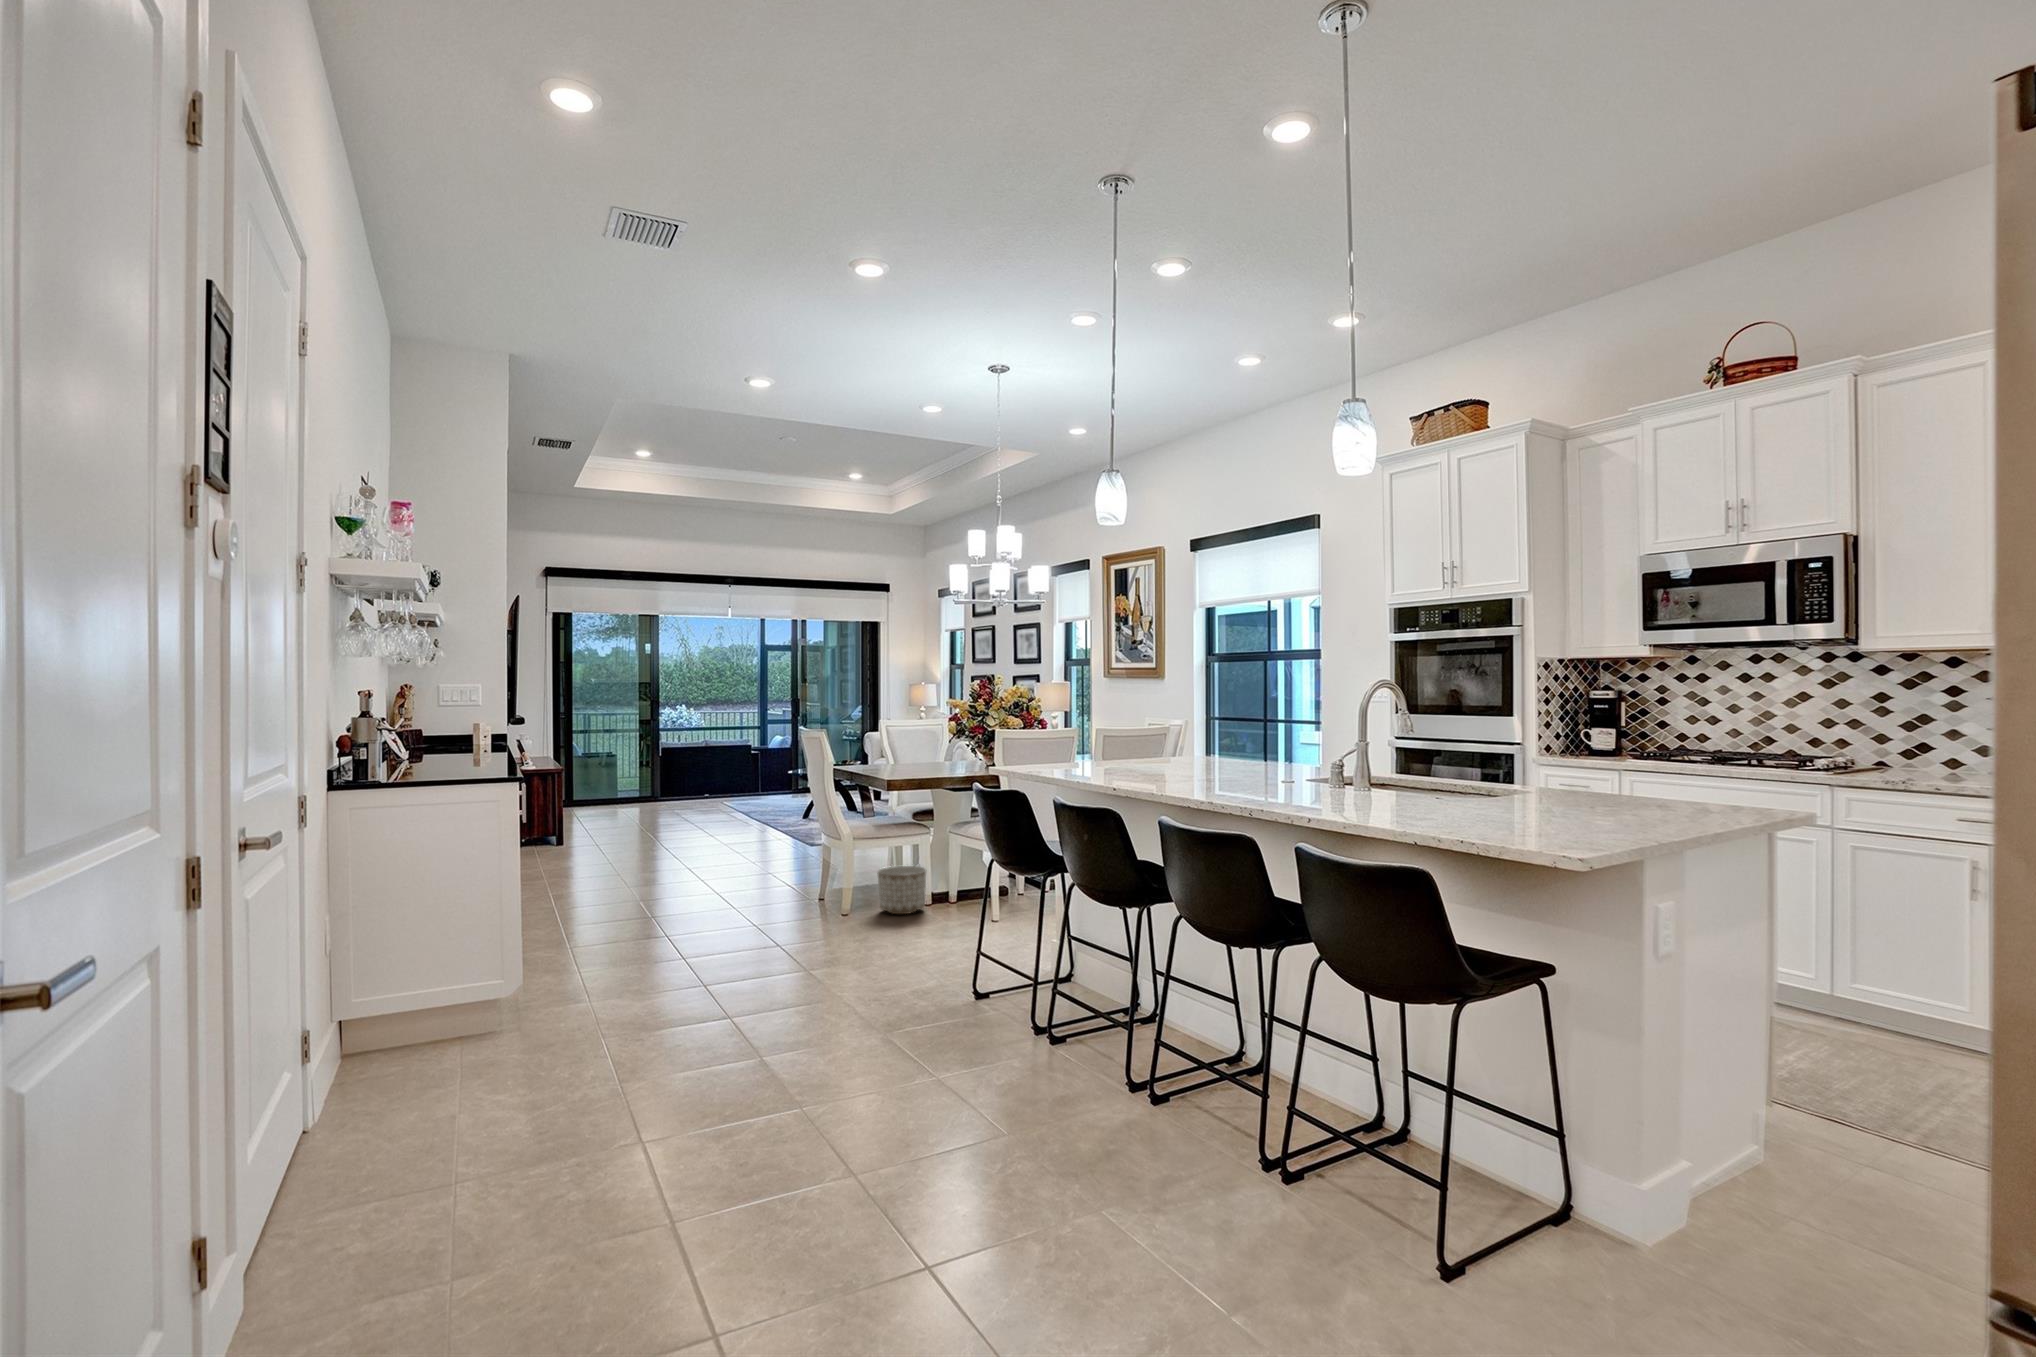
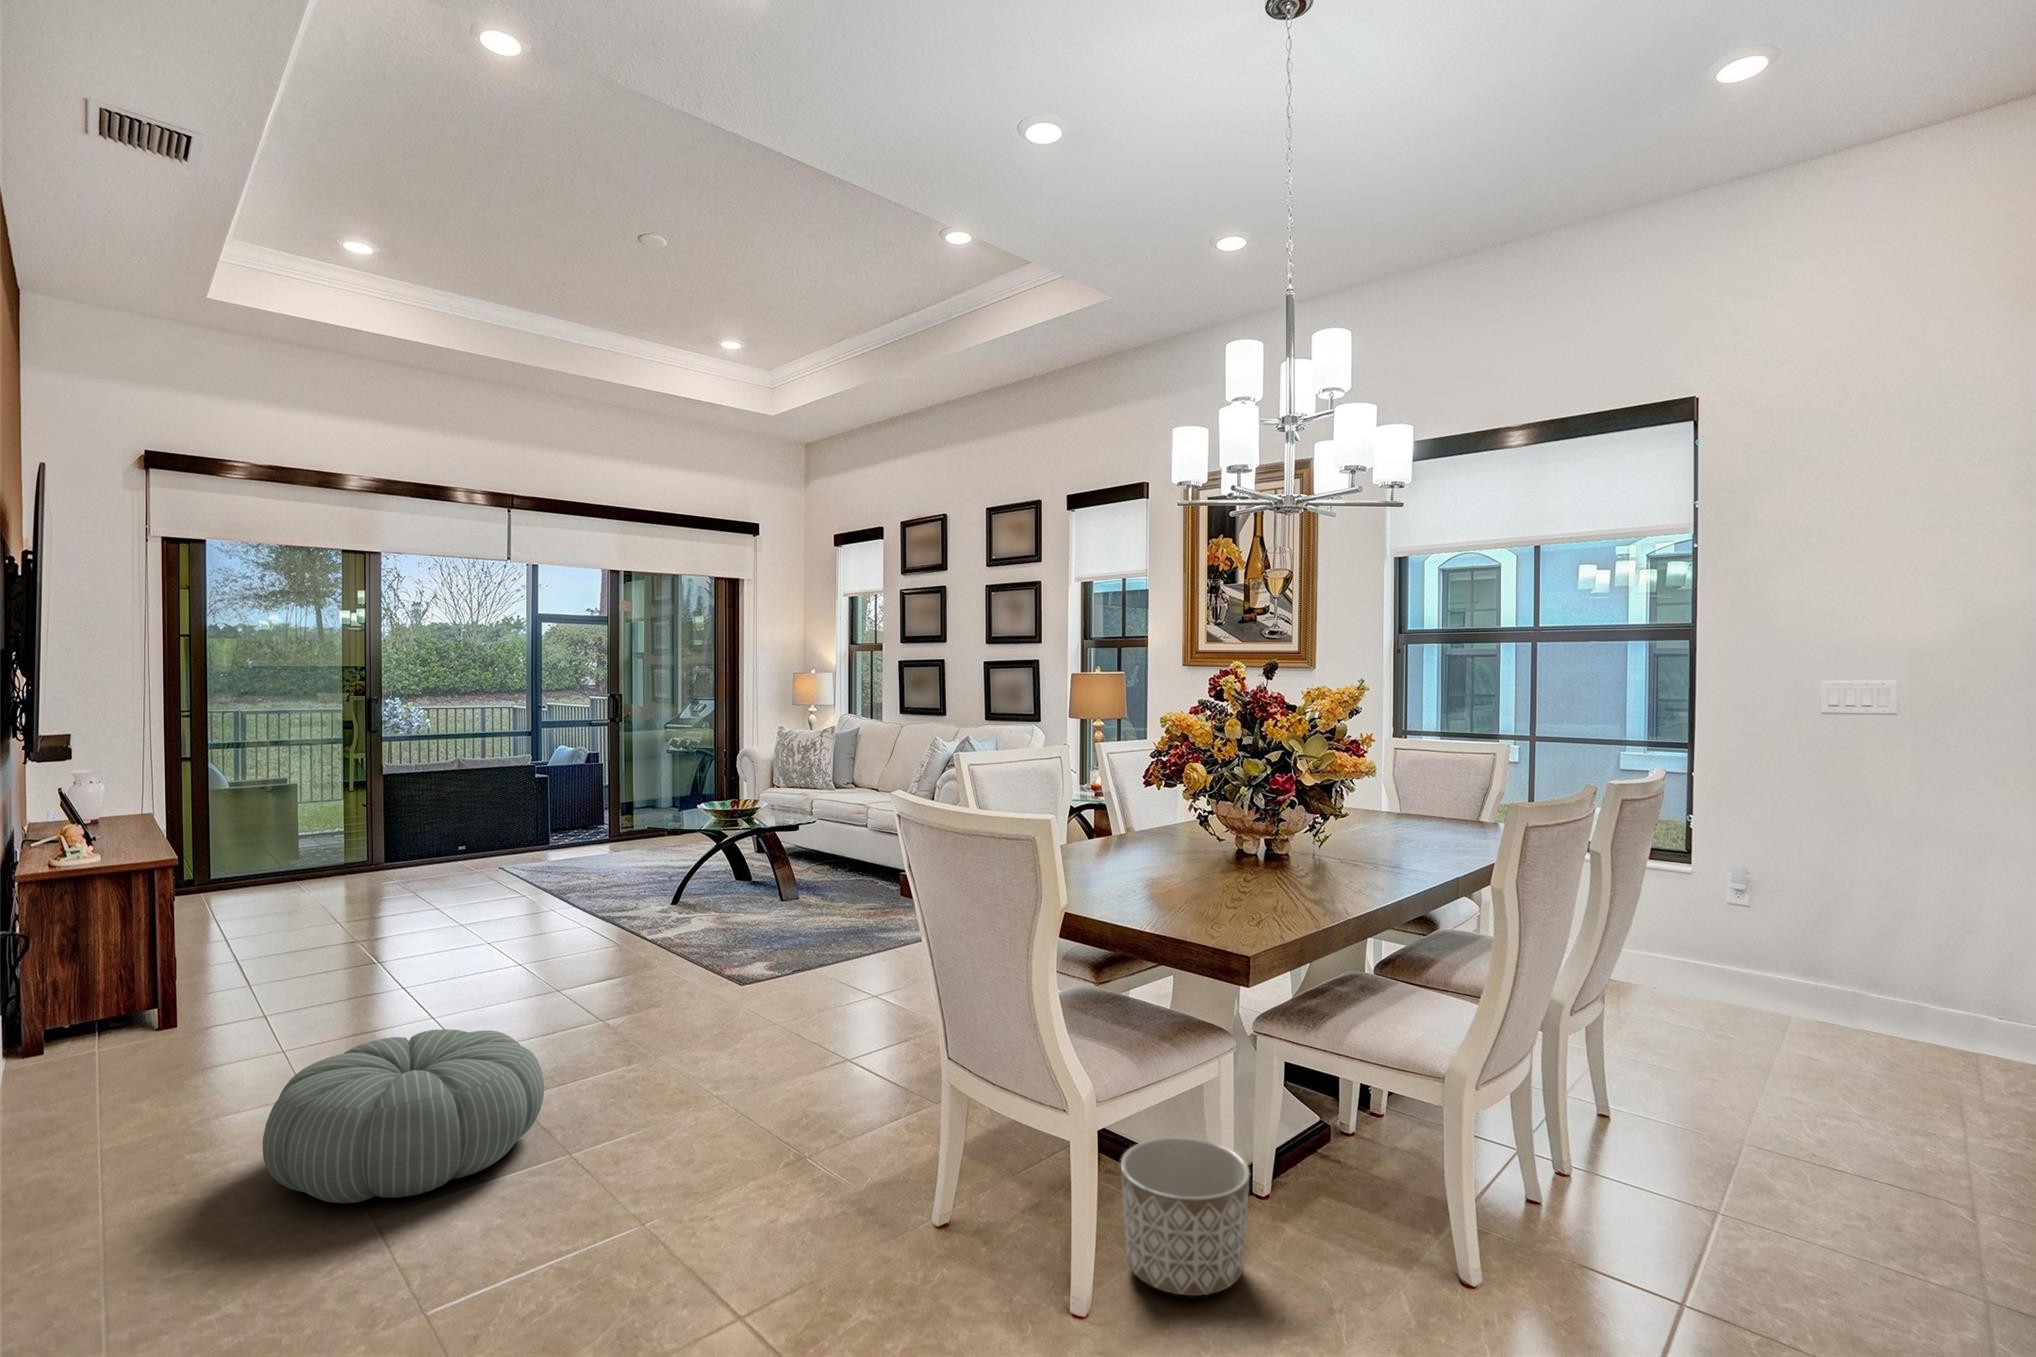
pouf: none [596,834,699,887] -> present [263,1029,544,1203]

